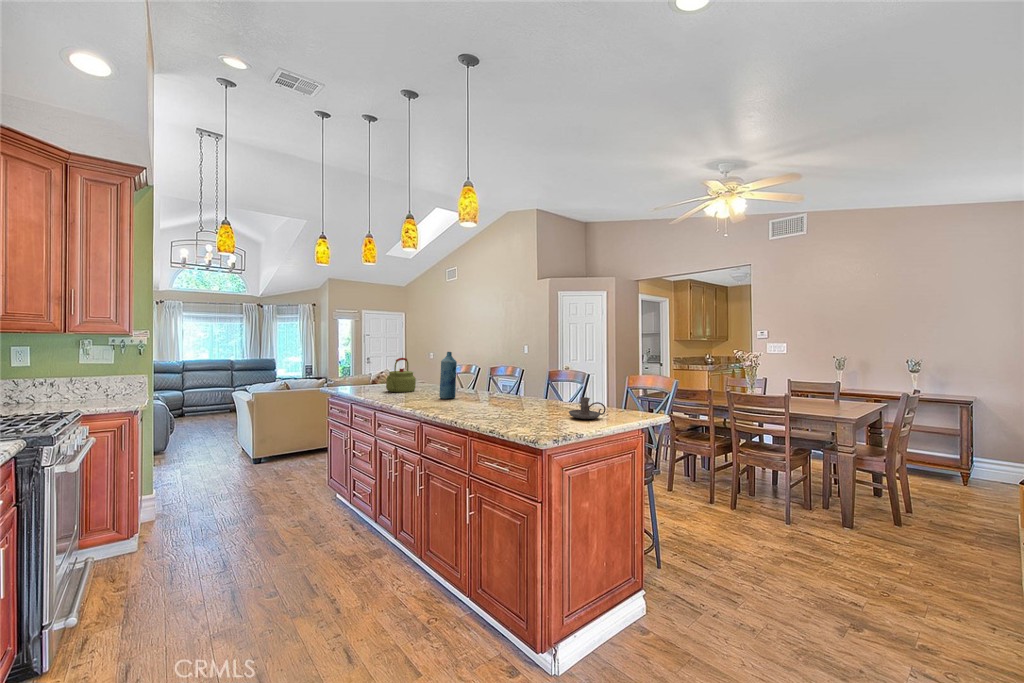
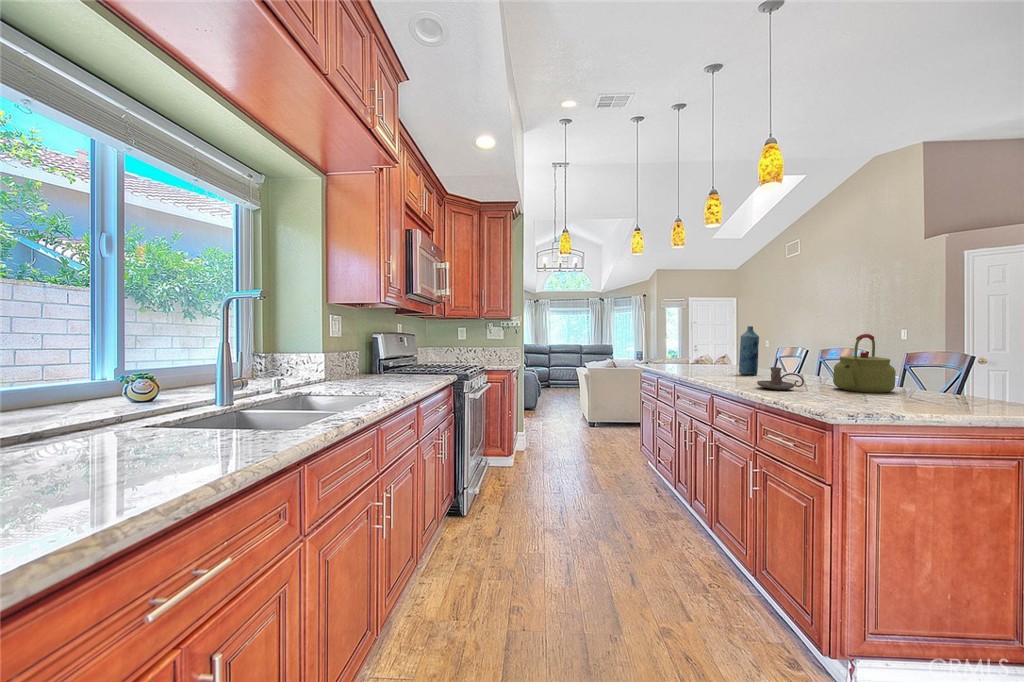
kettle: present [386,358,416,393] -> present [833,334,896,393]
candle holder: present [569,397,606,419] -> present [757,367,804,390]

